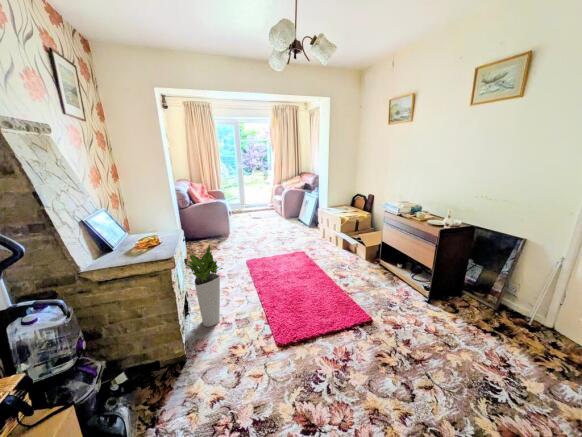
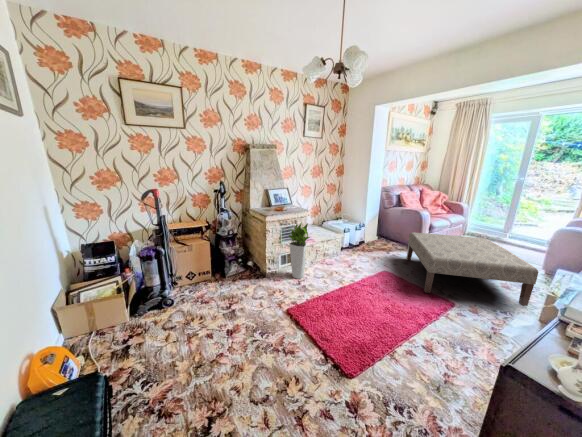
ottoman: none [236,211,313,257] -> present [406,232,538,306]

